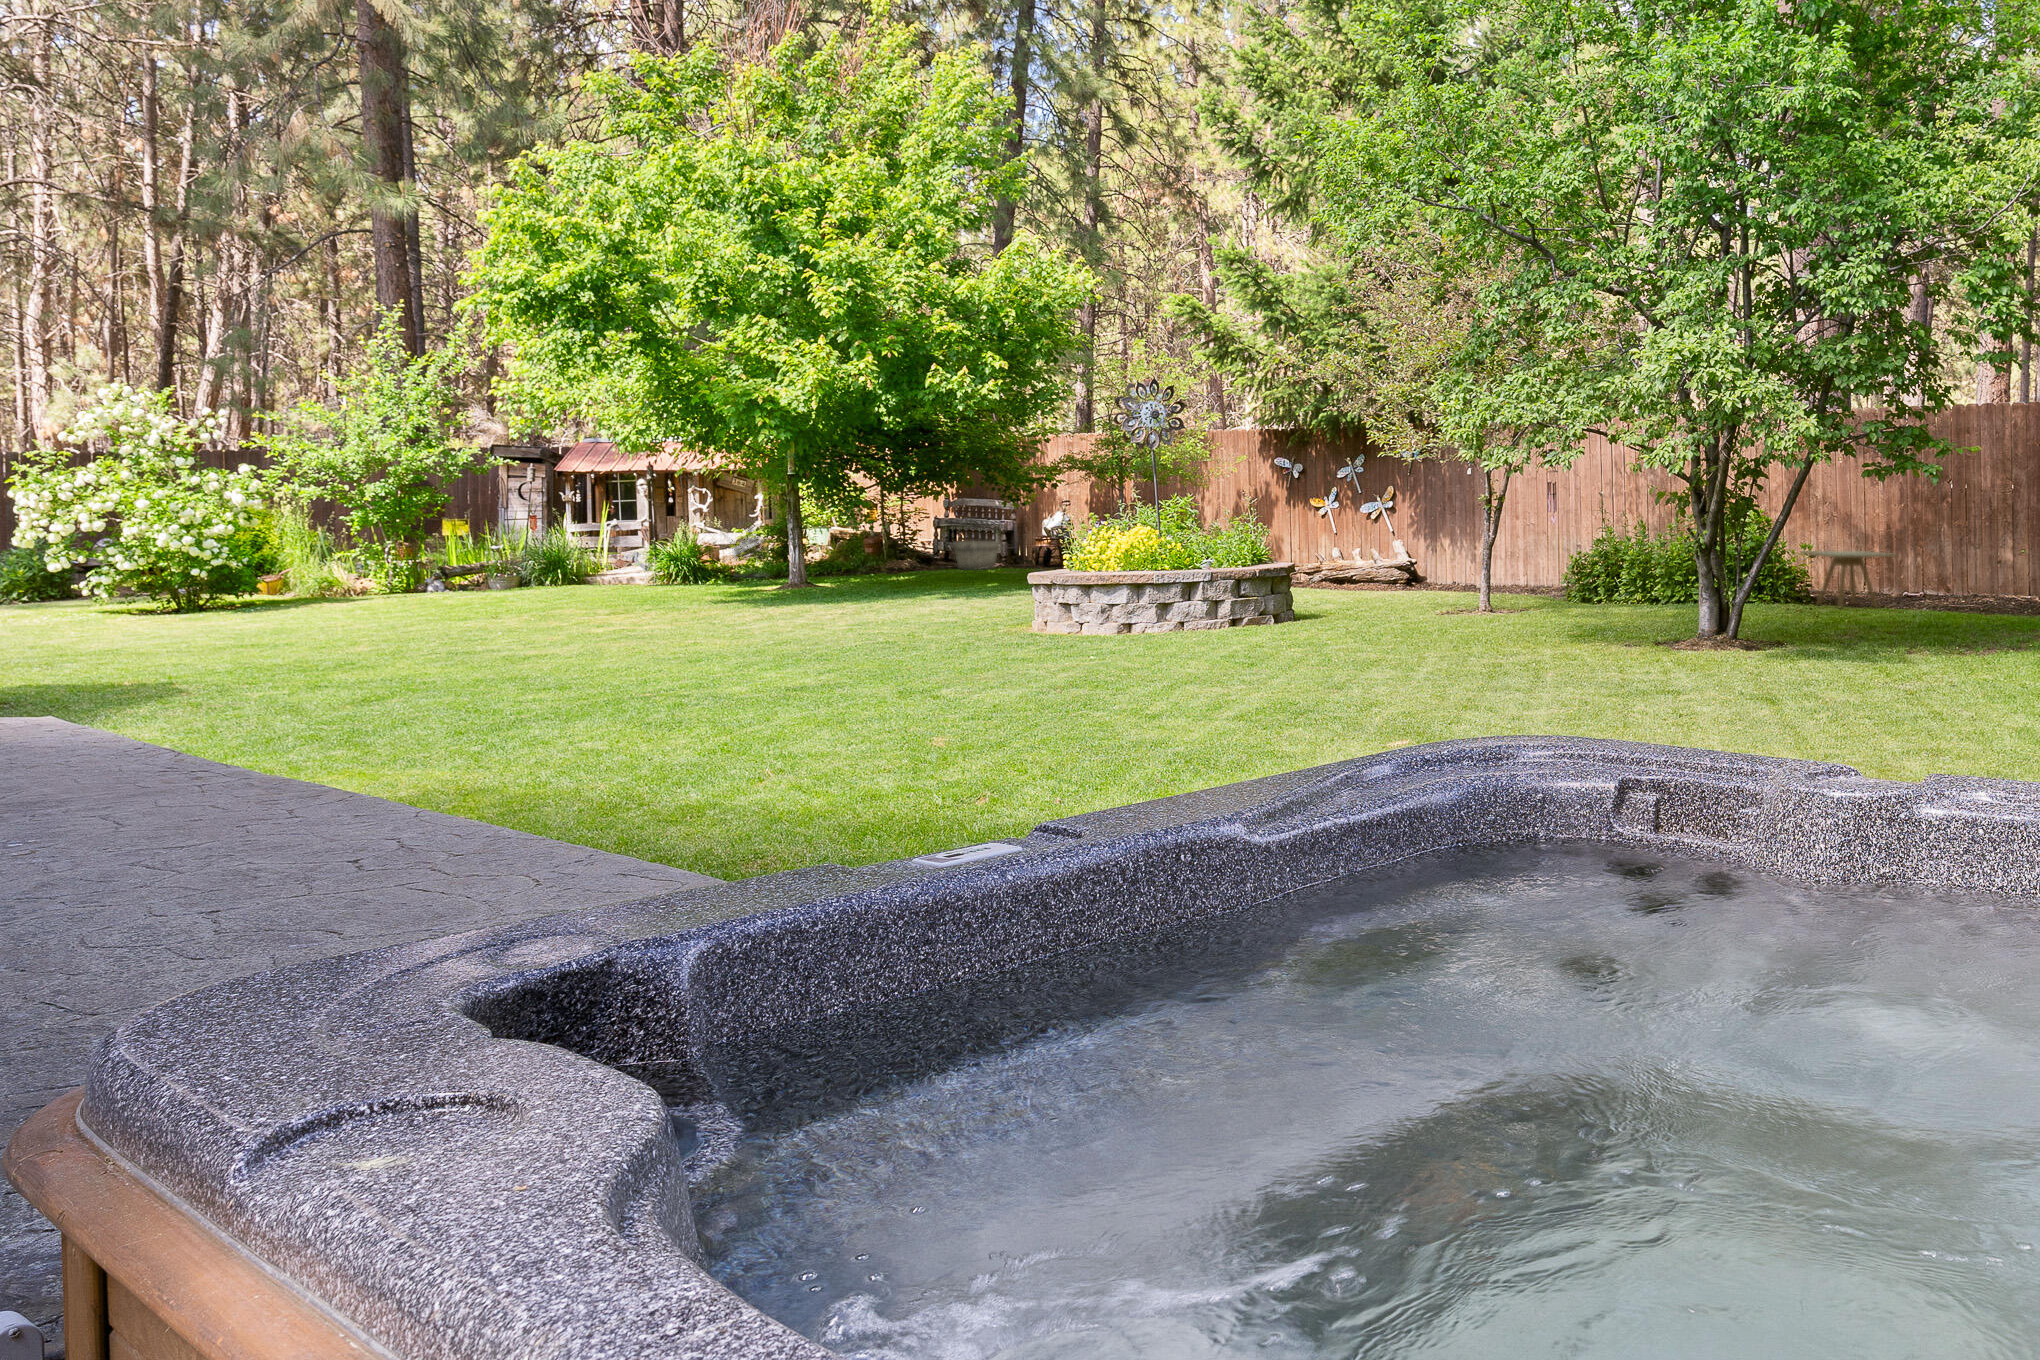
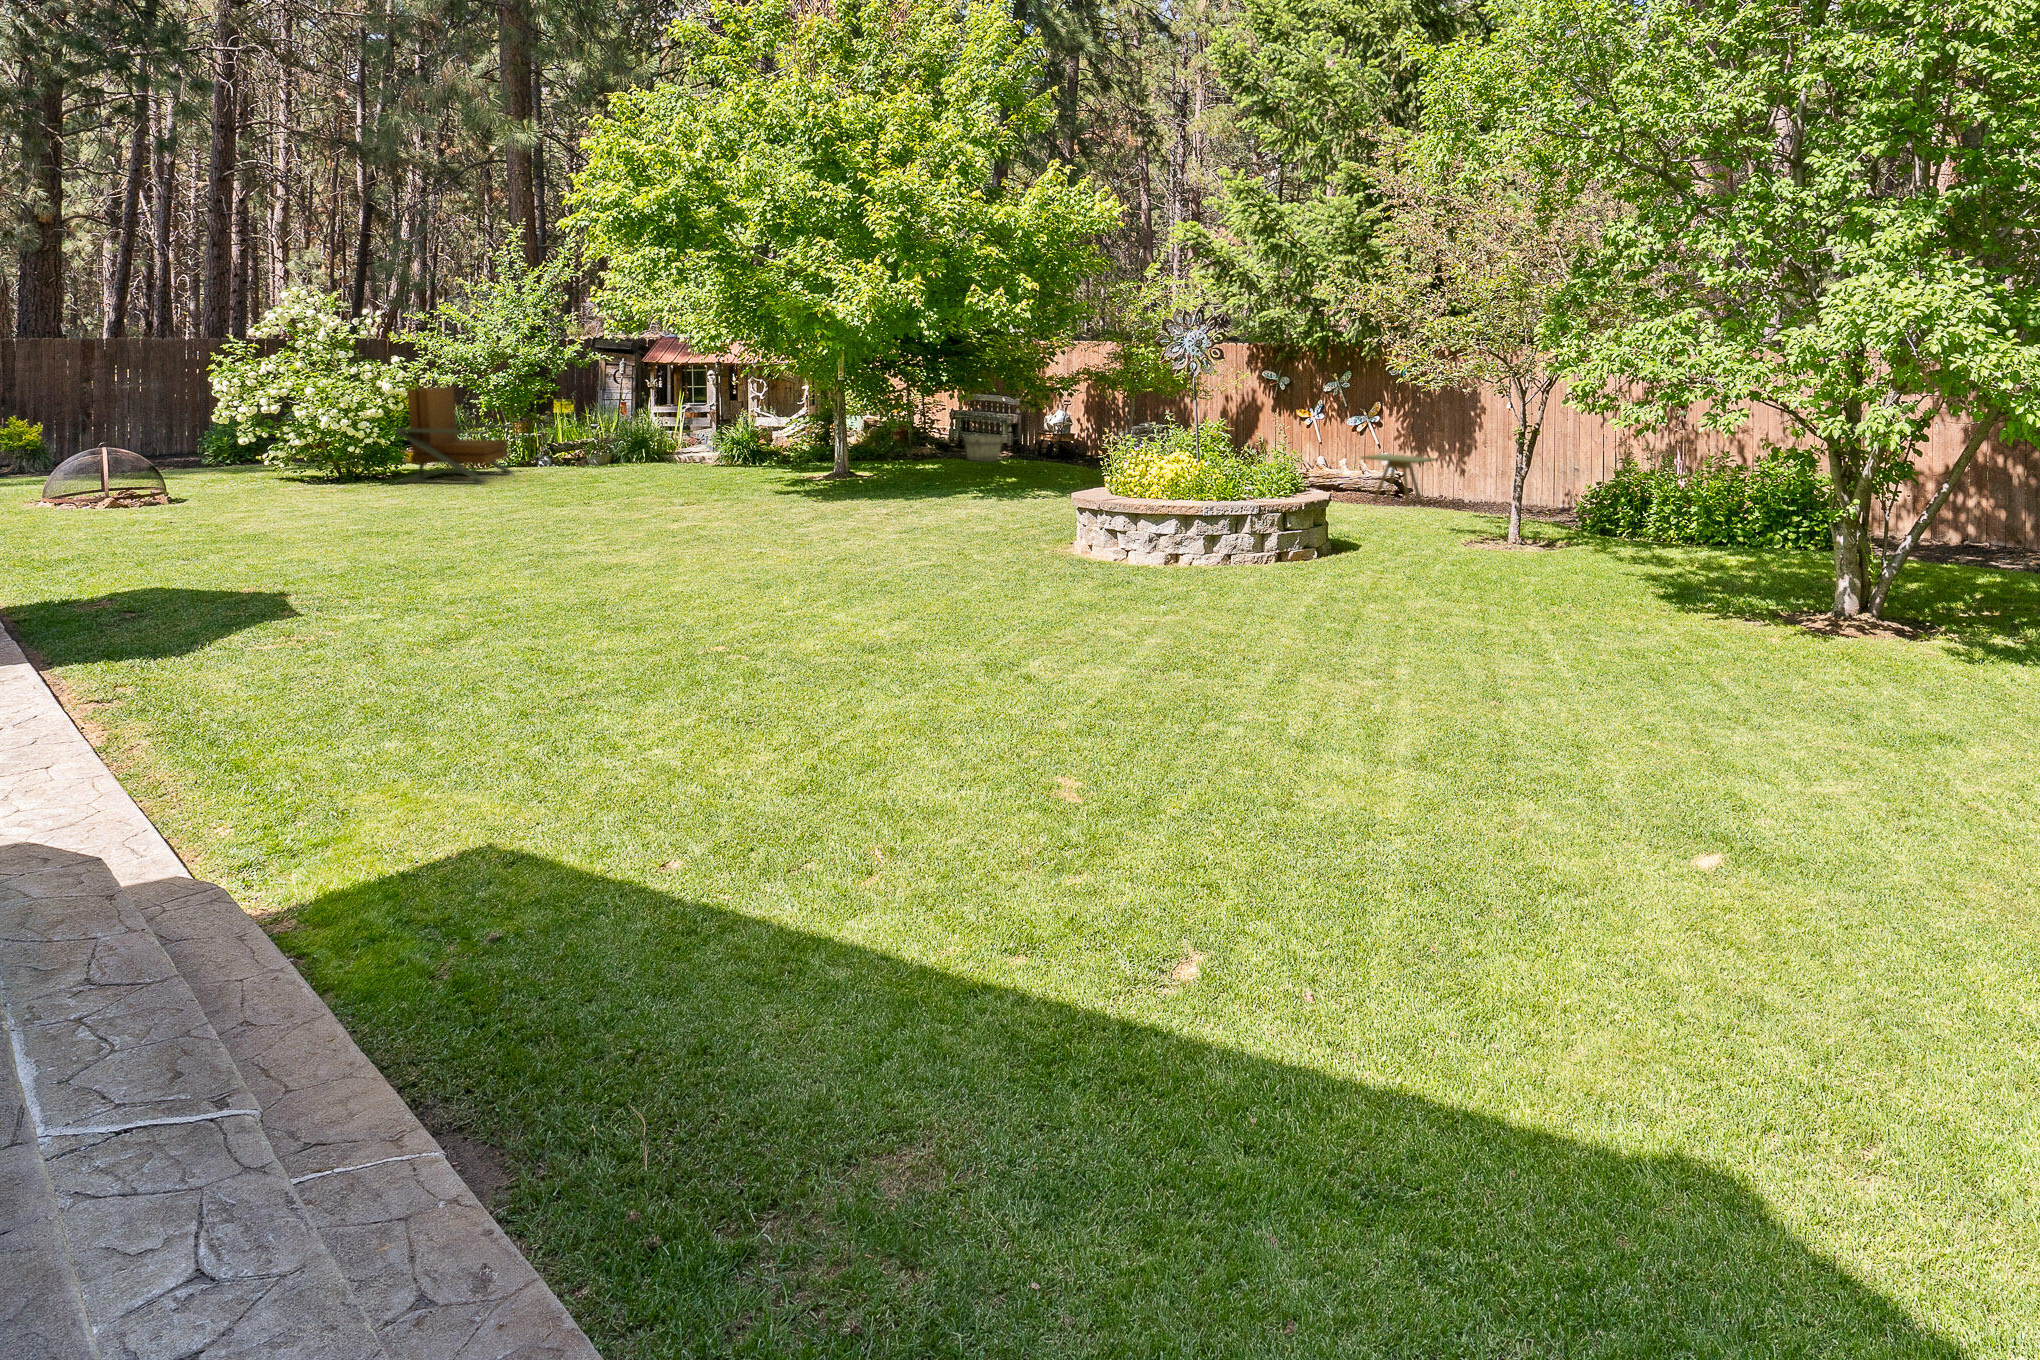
lounge chair: none [249,495,399,605] -> present [394,386,514,484]
potted tree: present [730,523,767,577] -> none [778,412,814,464]
side table: present [1800,551,1897,608] -> present [1361,454,1437,504]

